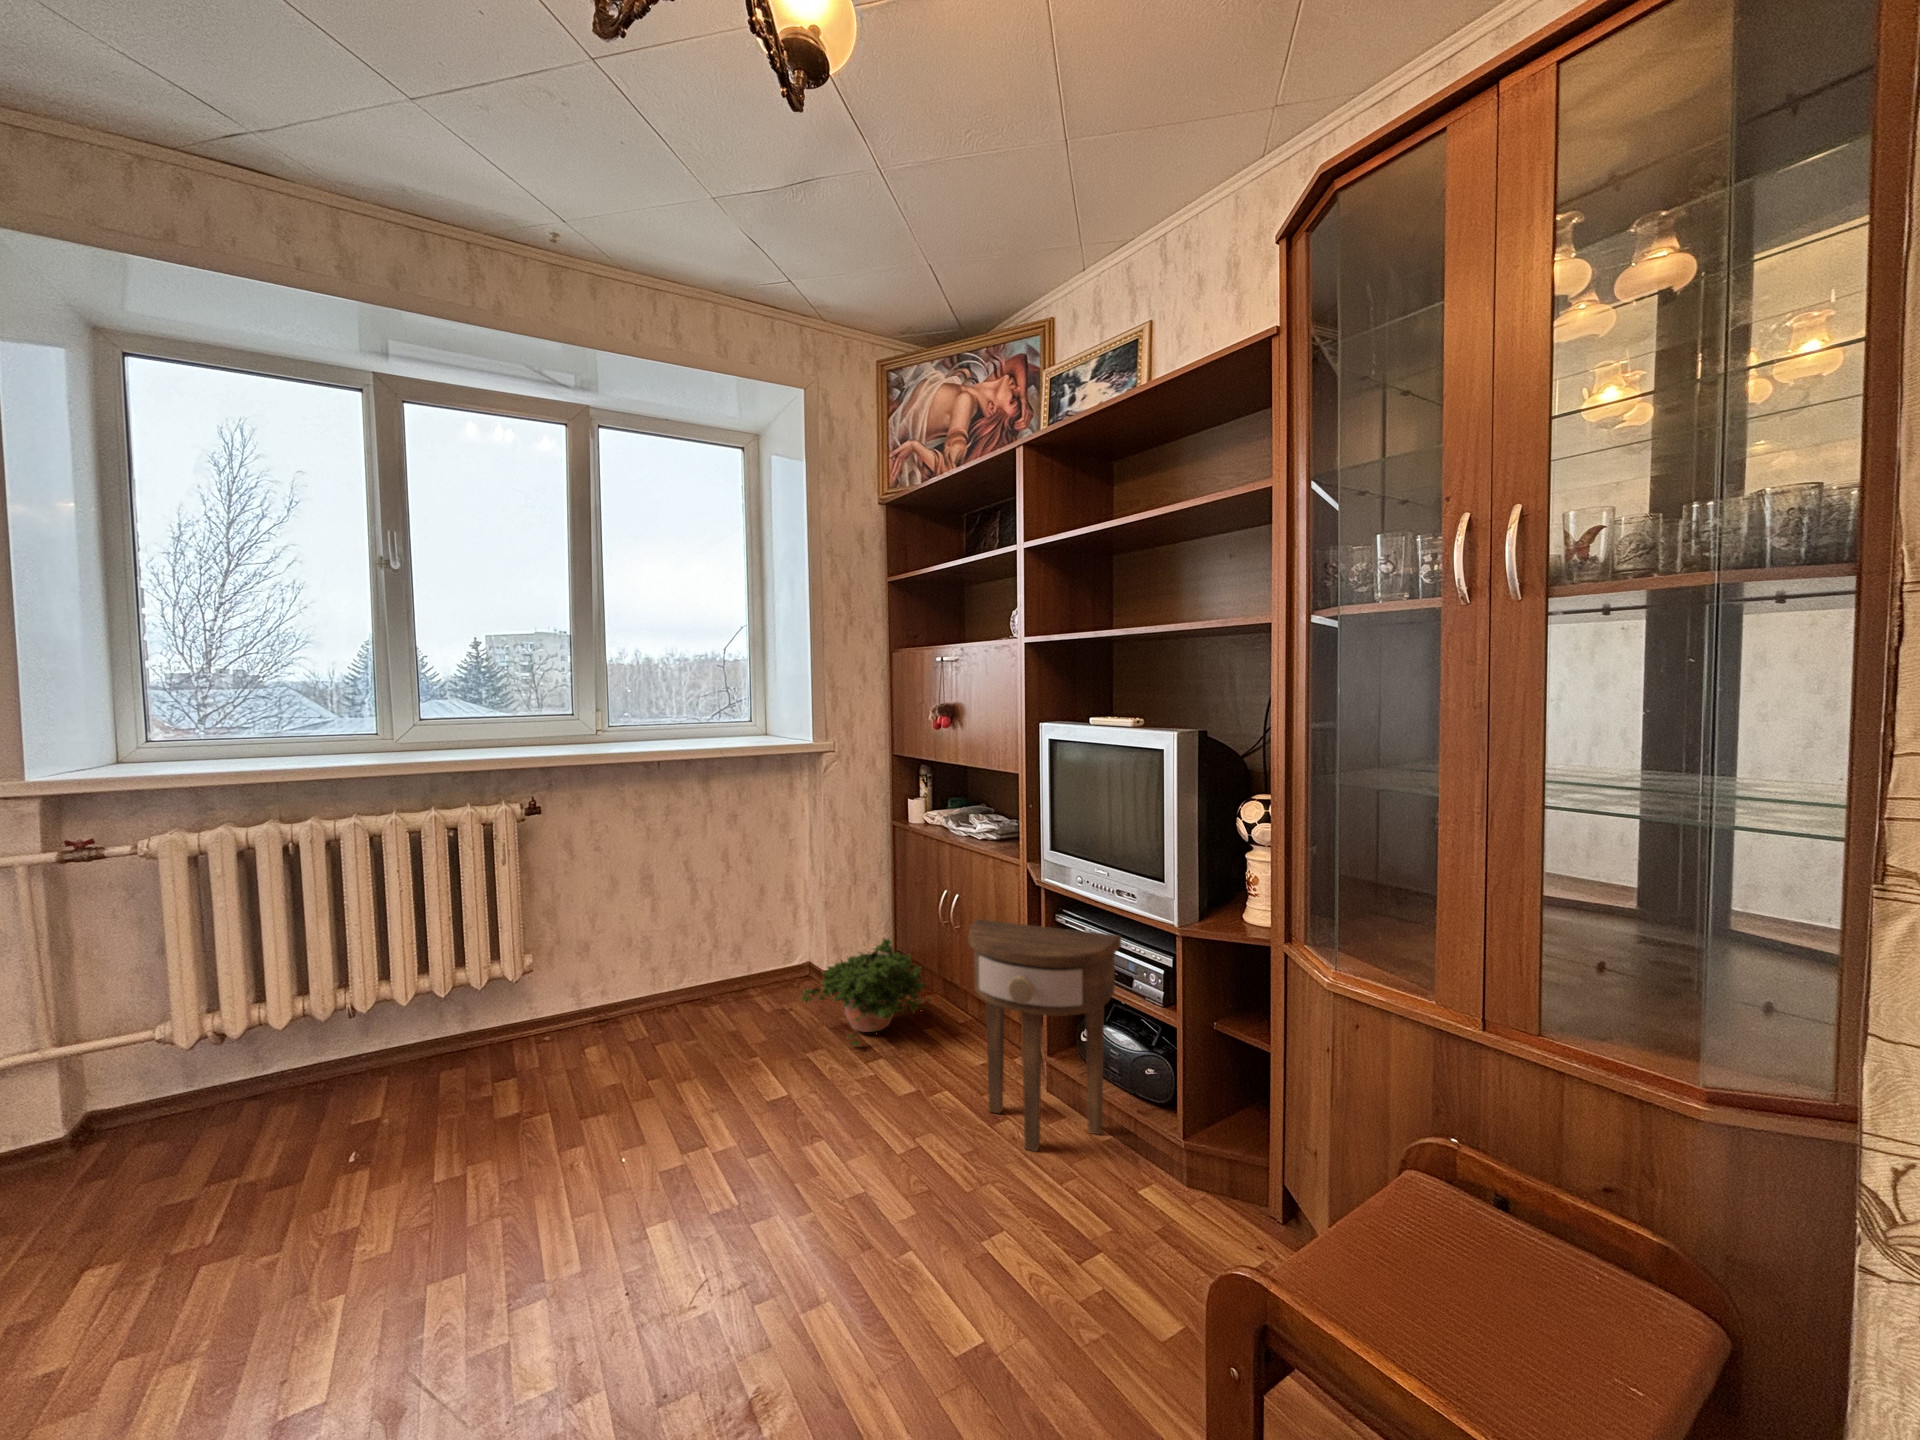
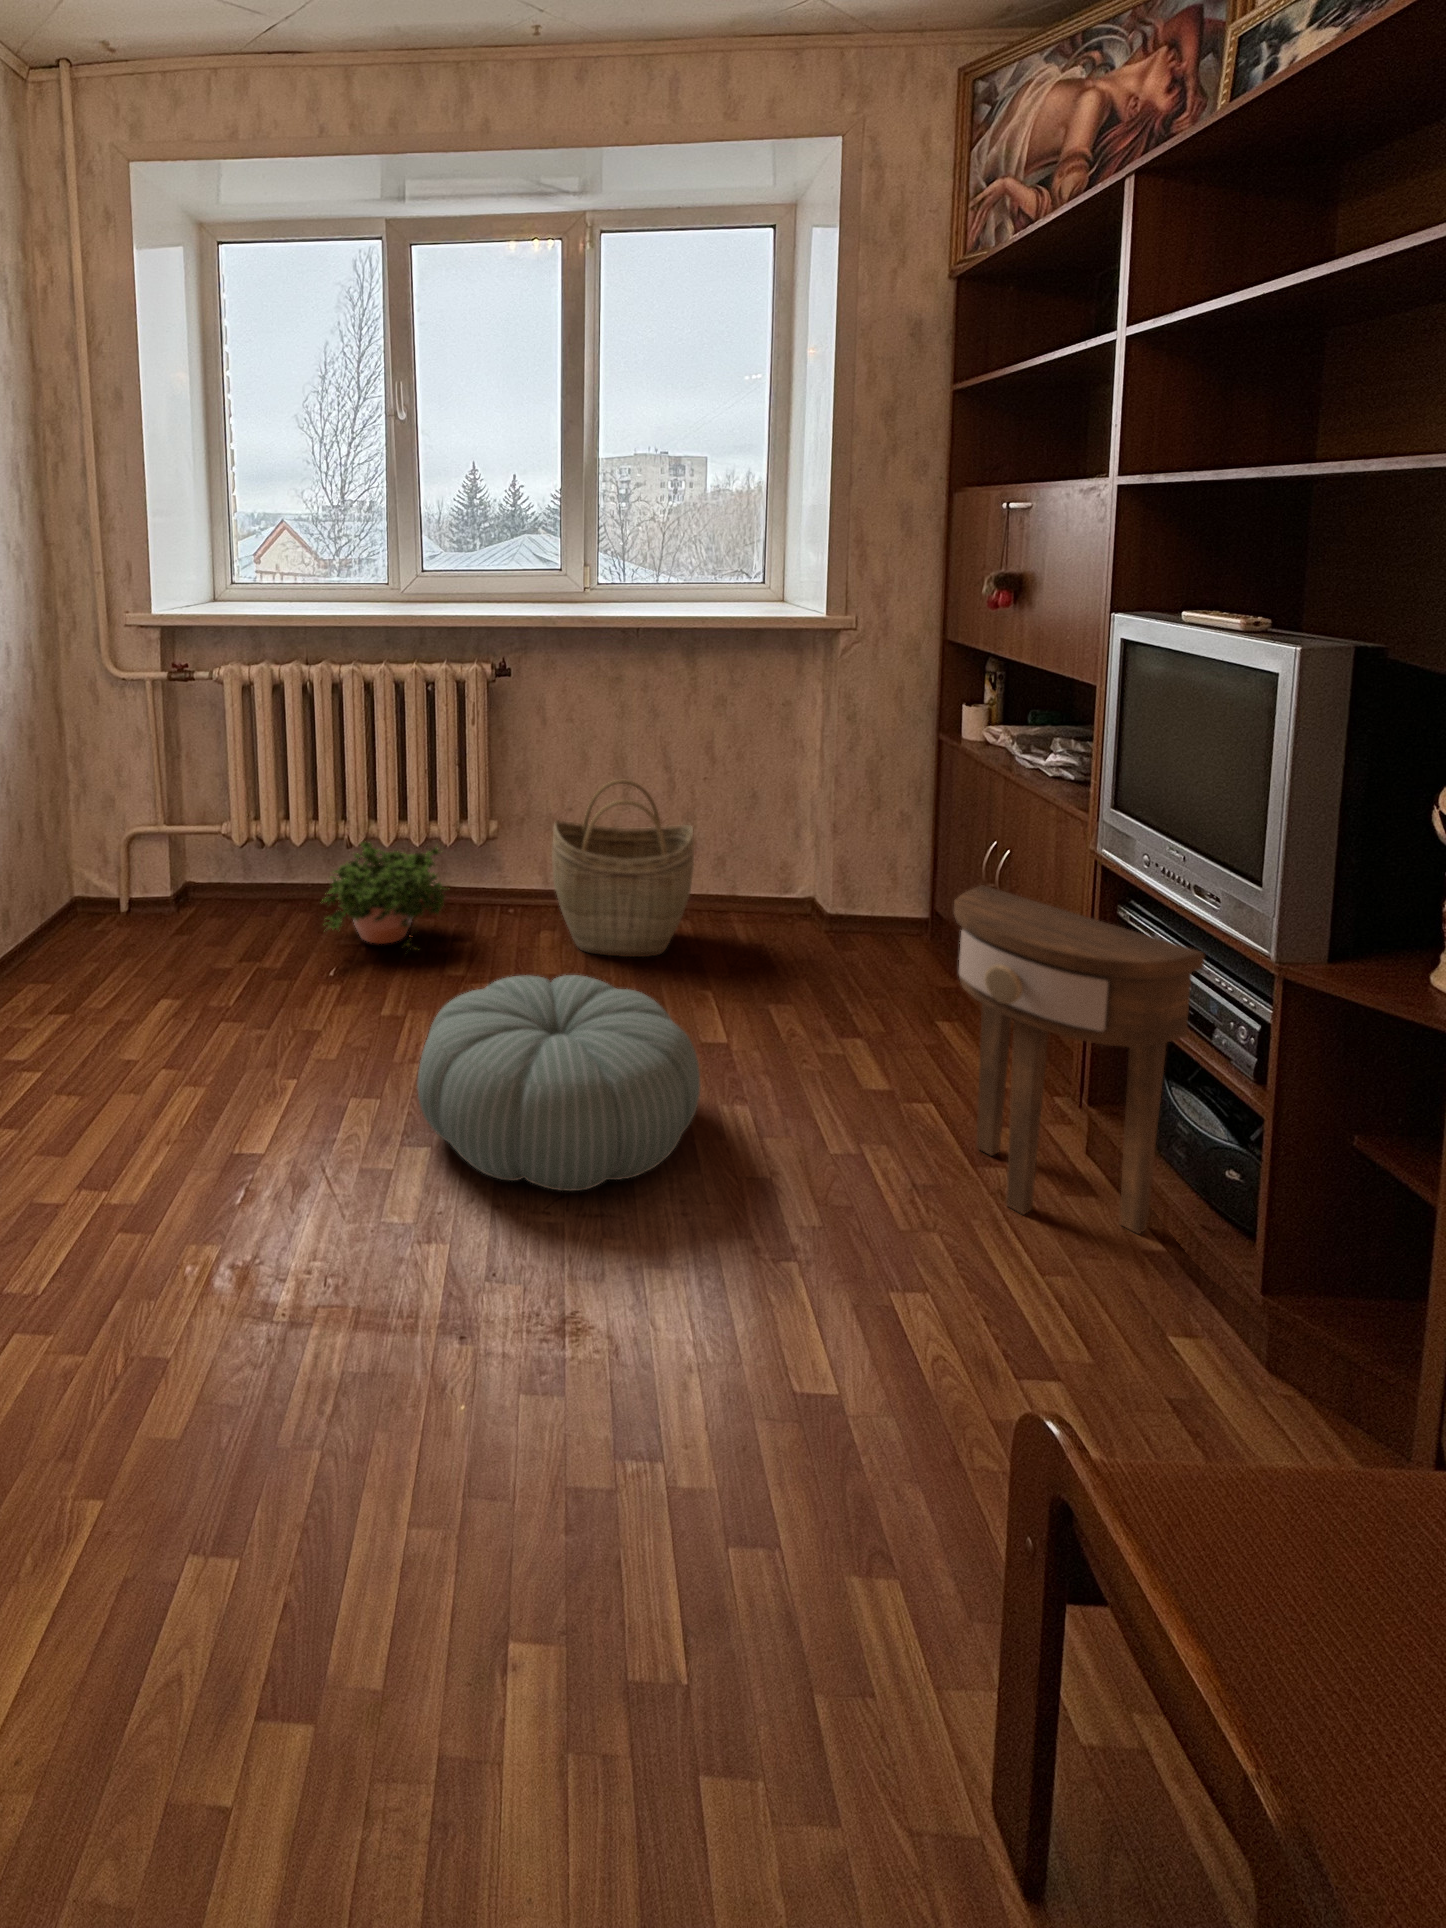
woven basket: none [597,887,729,1048] -> present [552,779,694,957]
potted plant: present [801,938,931,1046] -> present [324,842,444,951]
pouf: none [509,1078,801,1332] -> present [417,975,700,1191]

